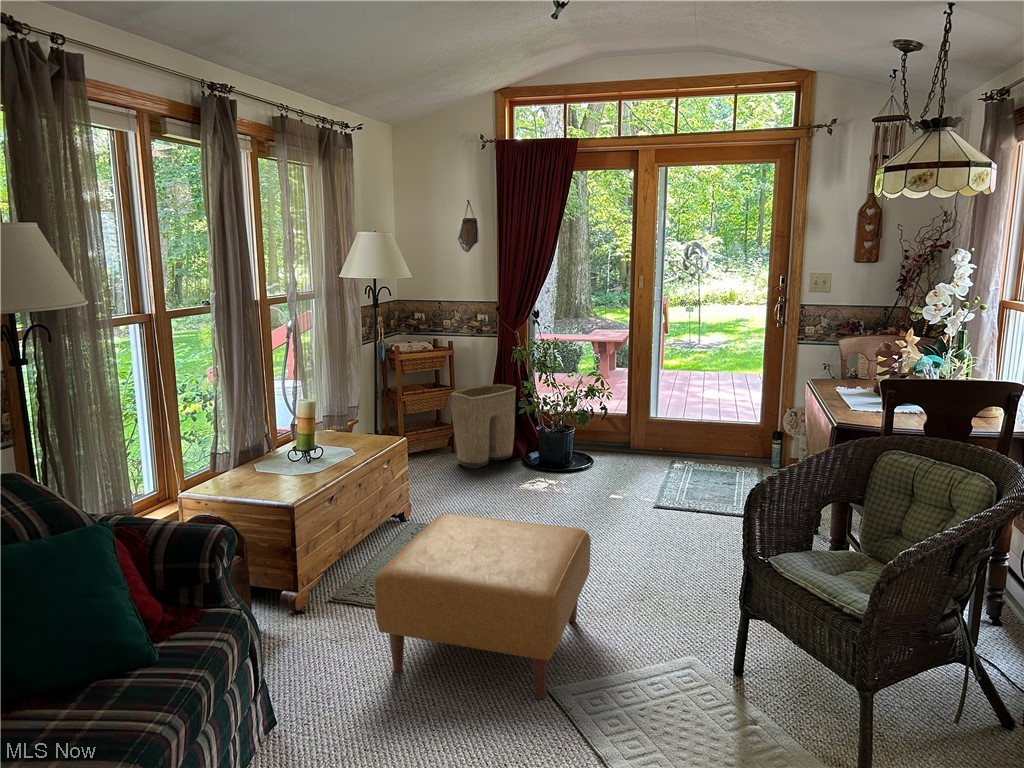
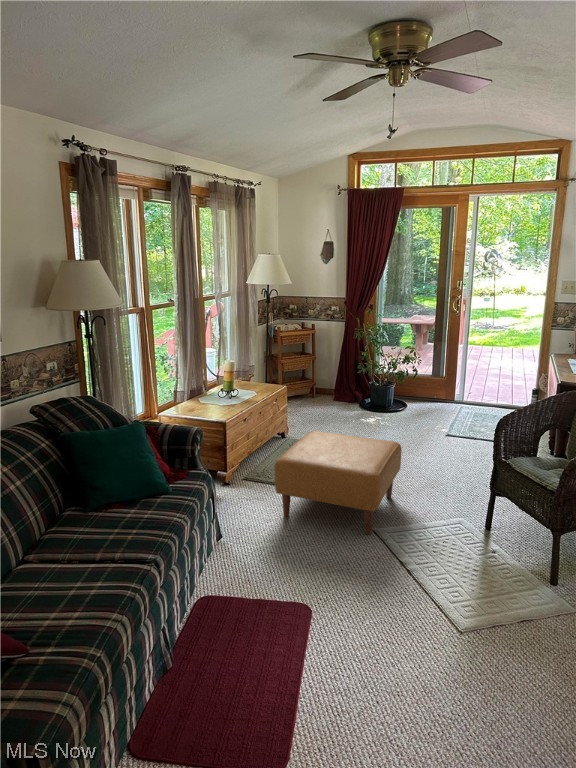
laundry basket: present [451,384,516,467] -> none [314,353,357,408]

